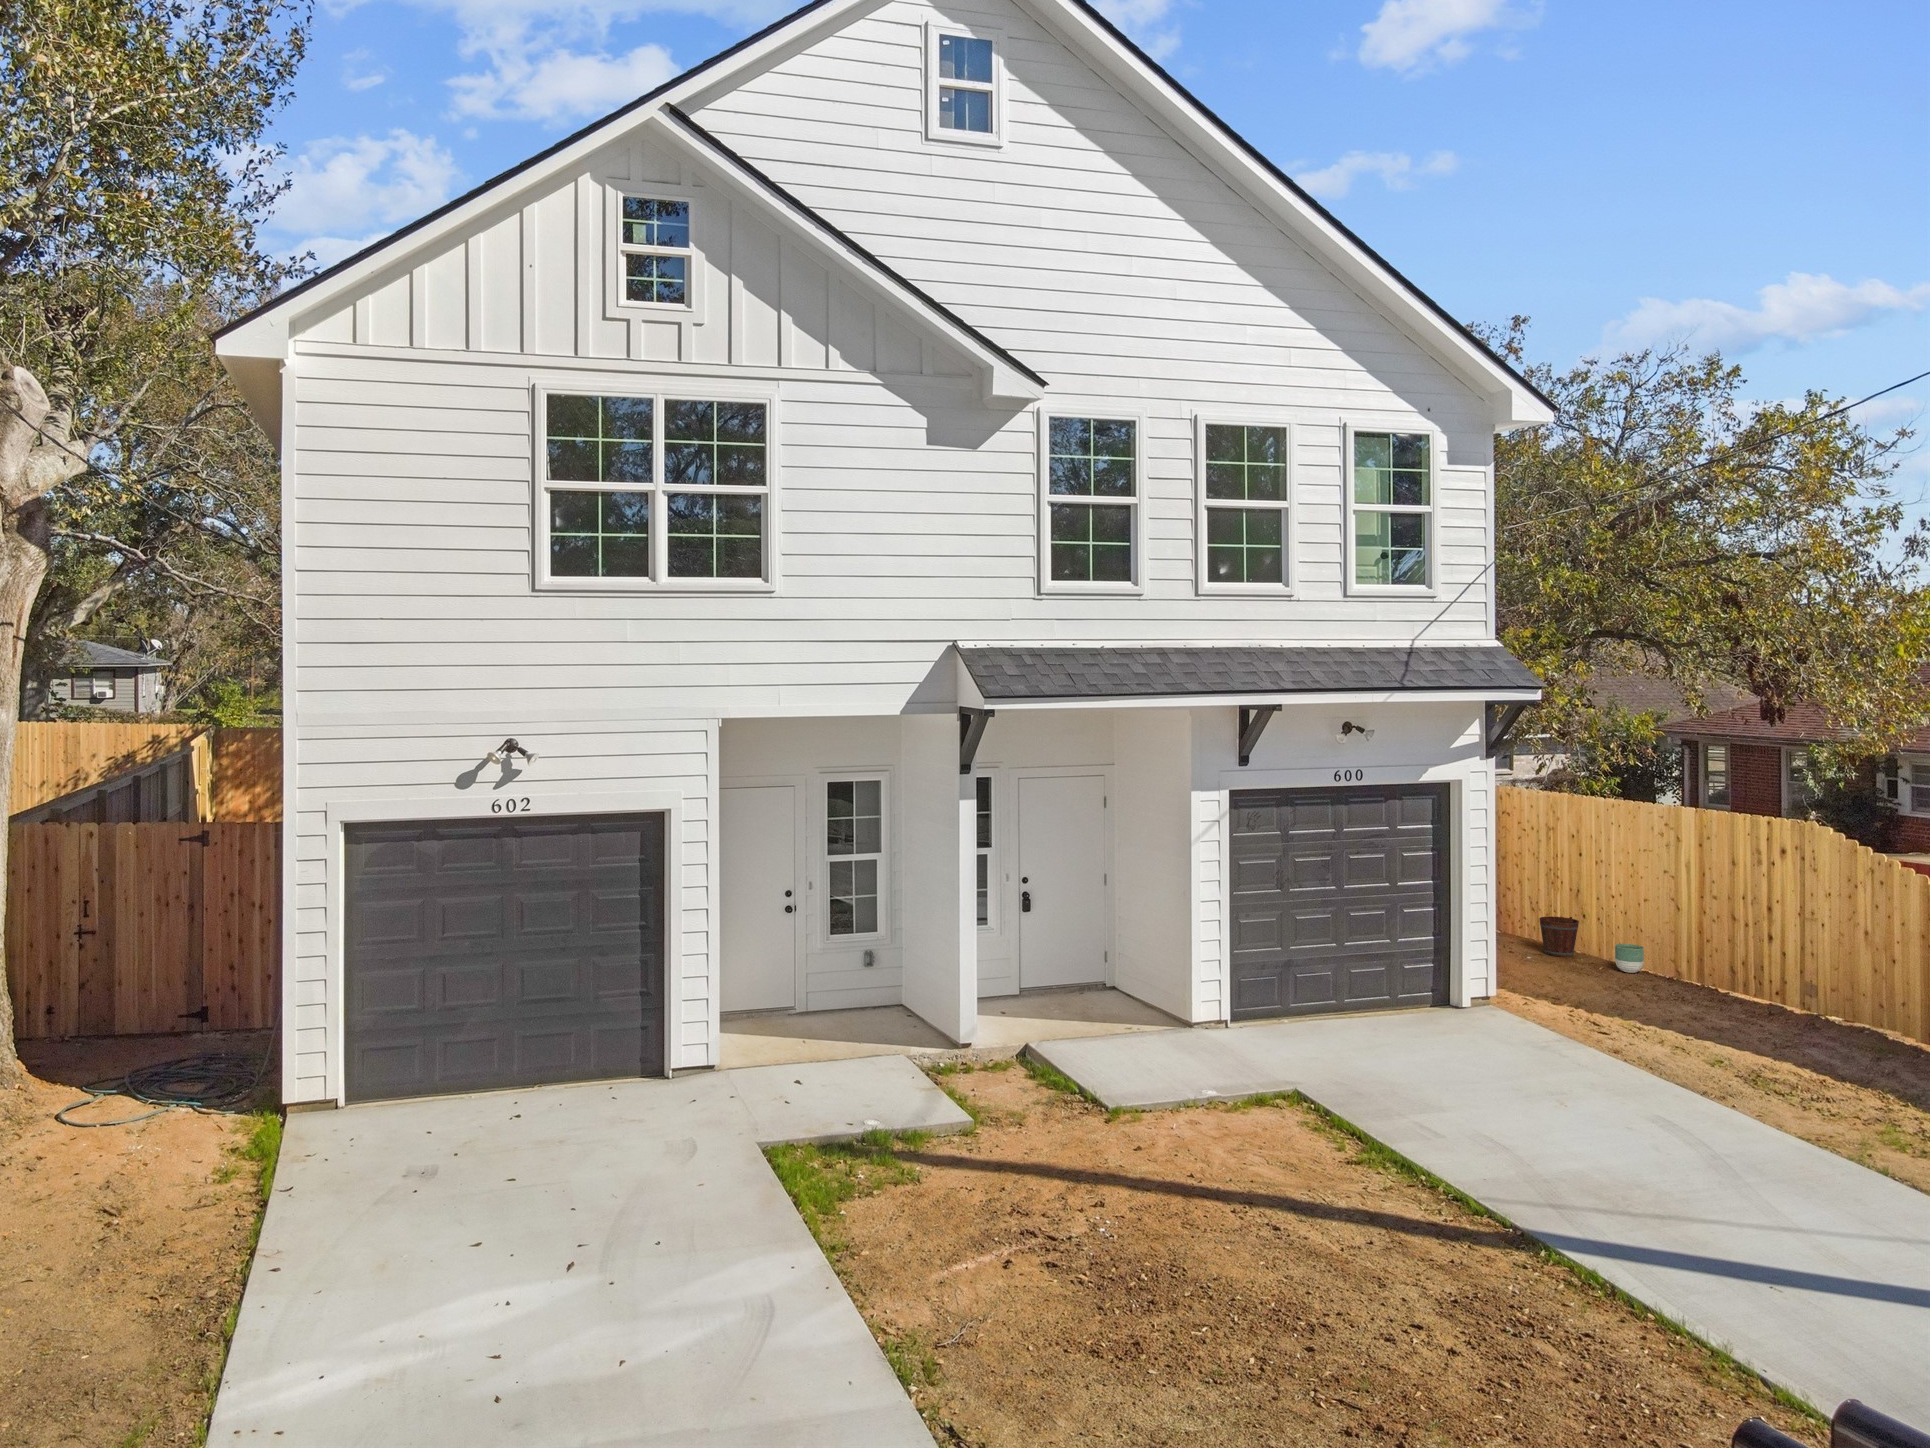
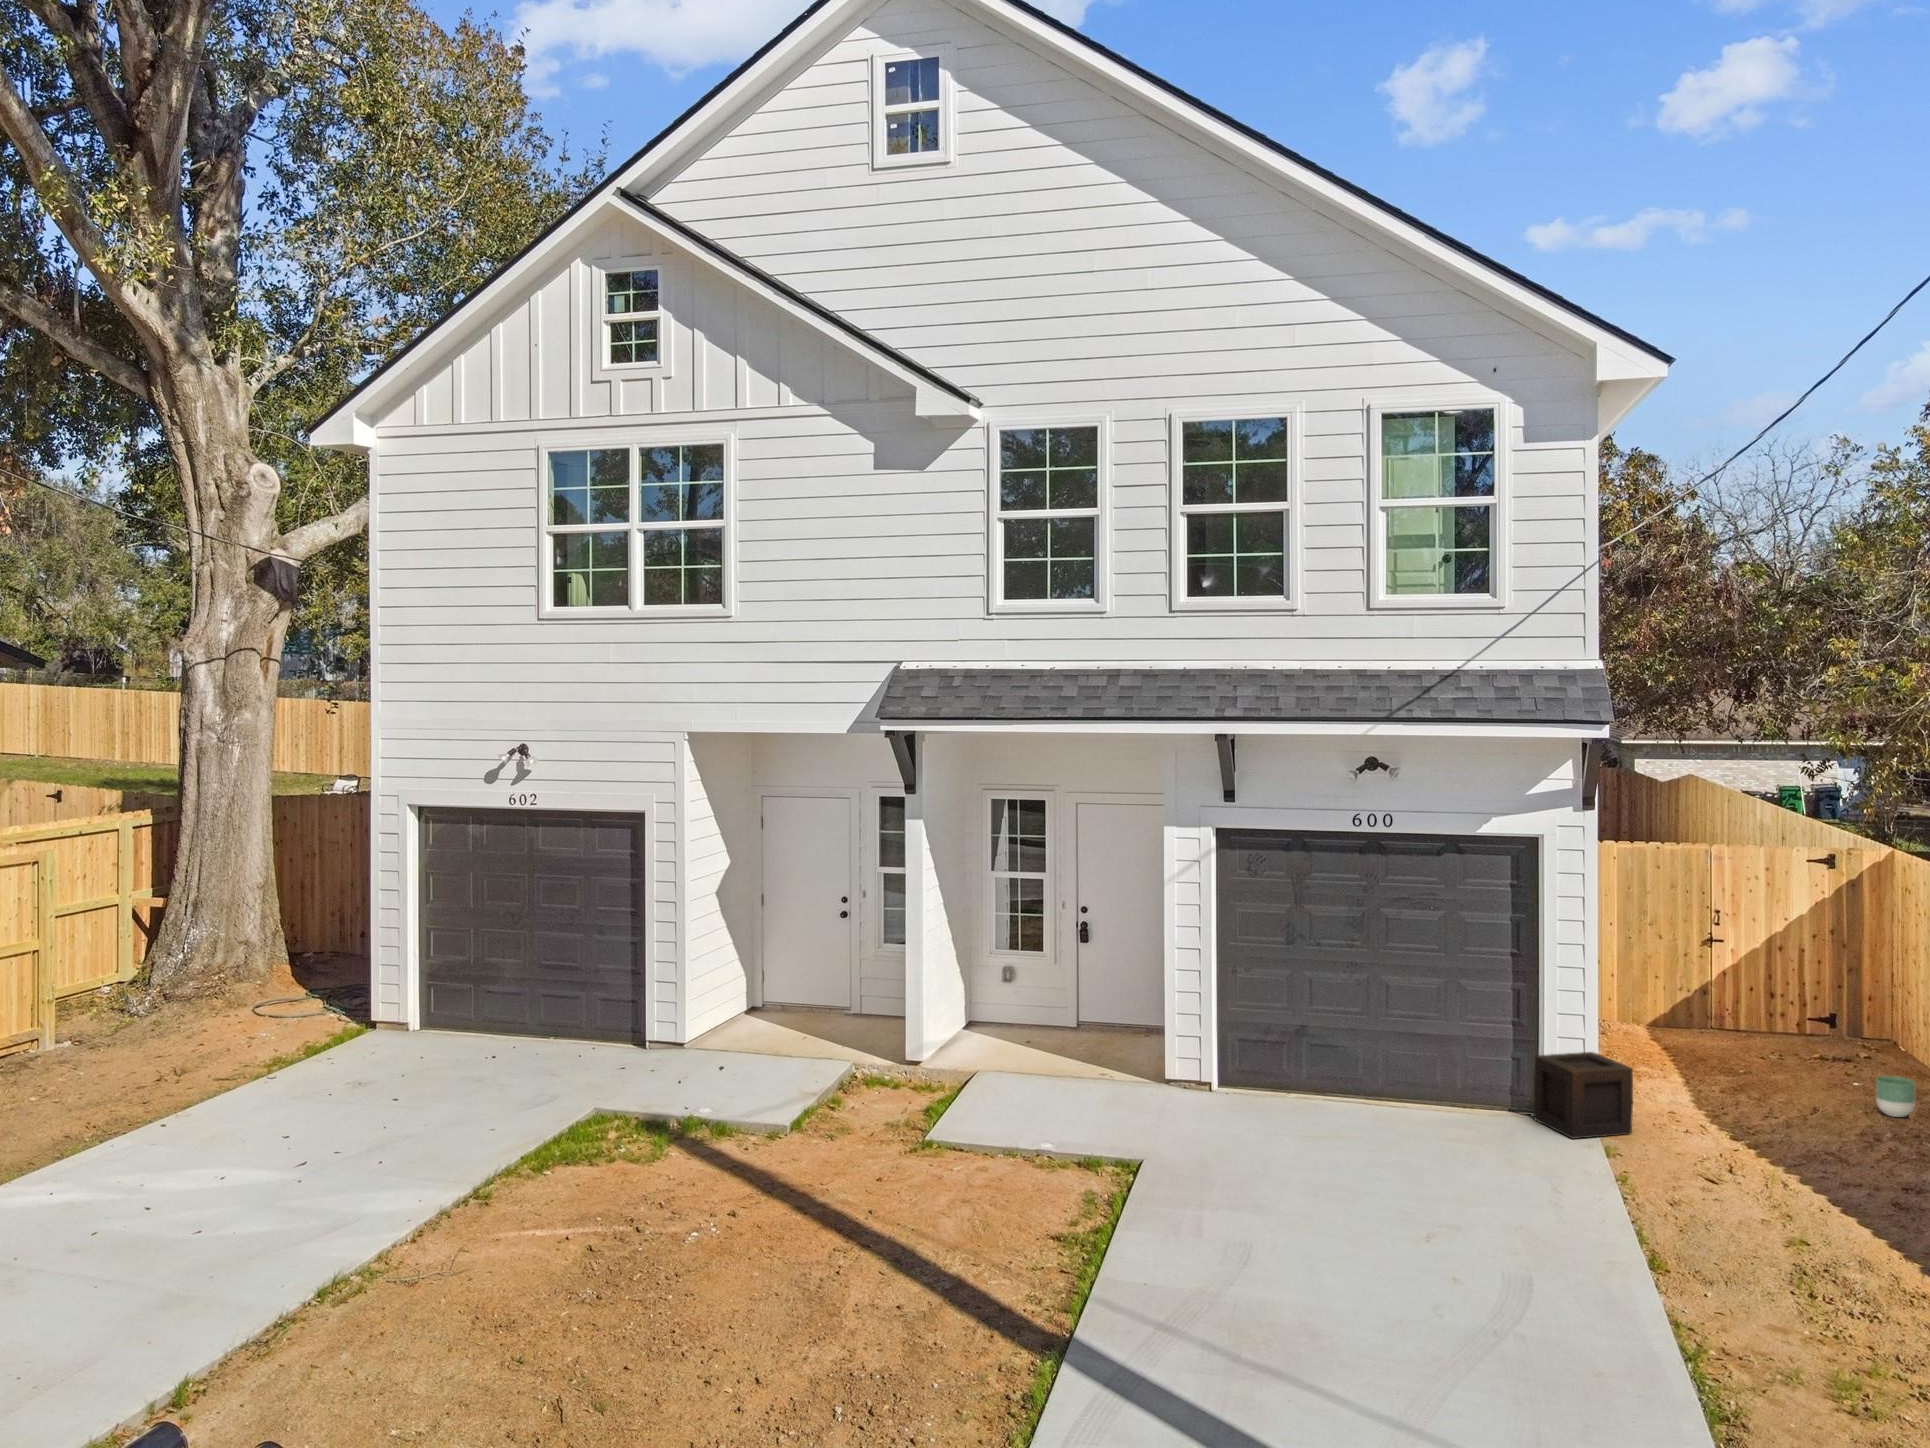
bucket: present [1539,917,1579,957] -> none [1834,1031,1890,1088]
wooden crate: none [1481,951,1555,1021] -> present [1534,1052,1633,1139]

